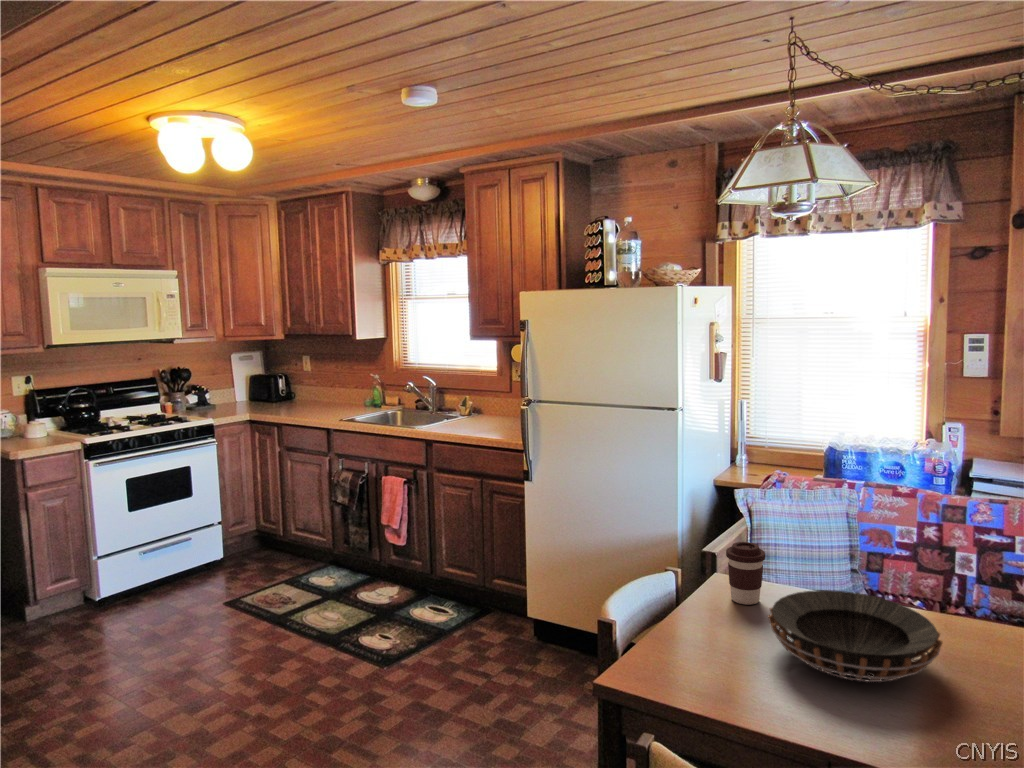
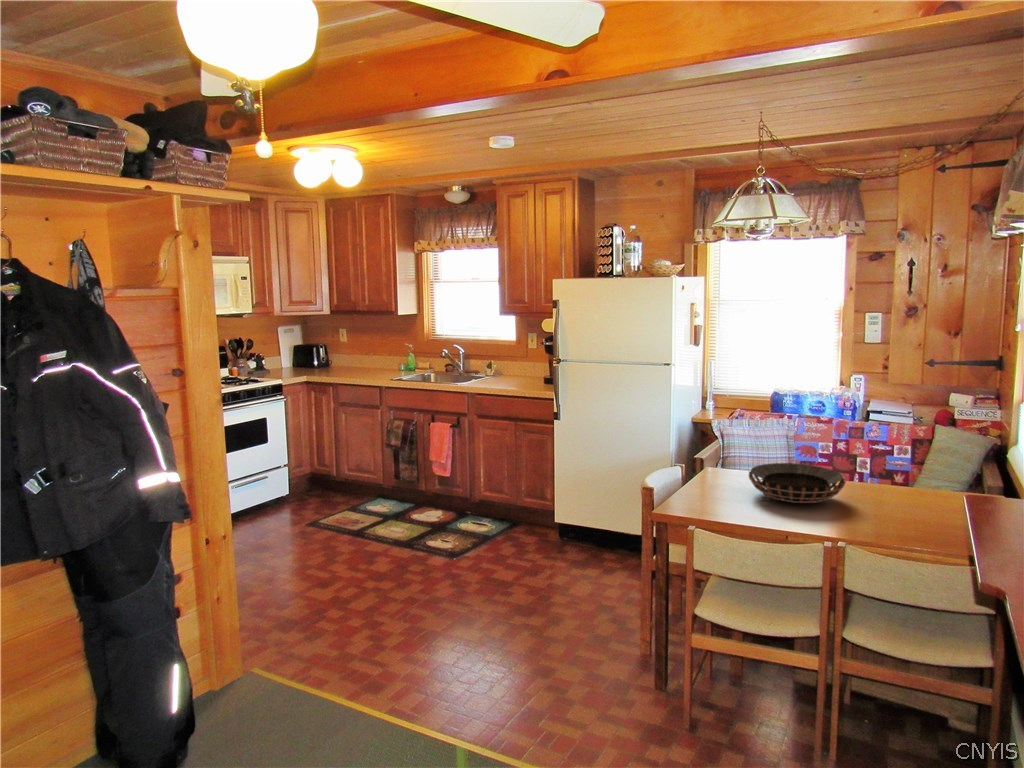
coffee cup: present [726,542,765,605] -> none [718,440,742,478]

